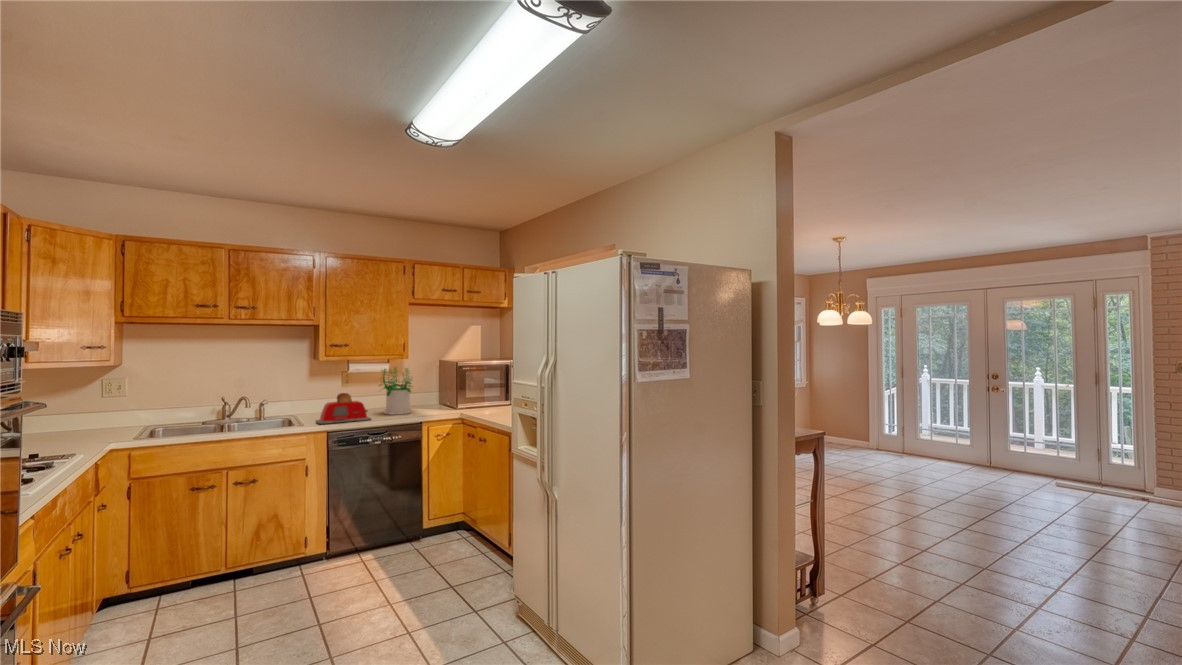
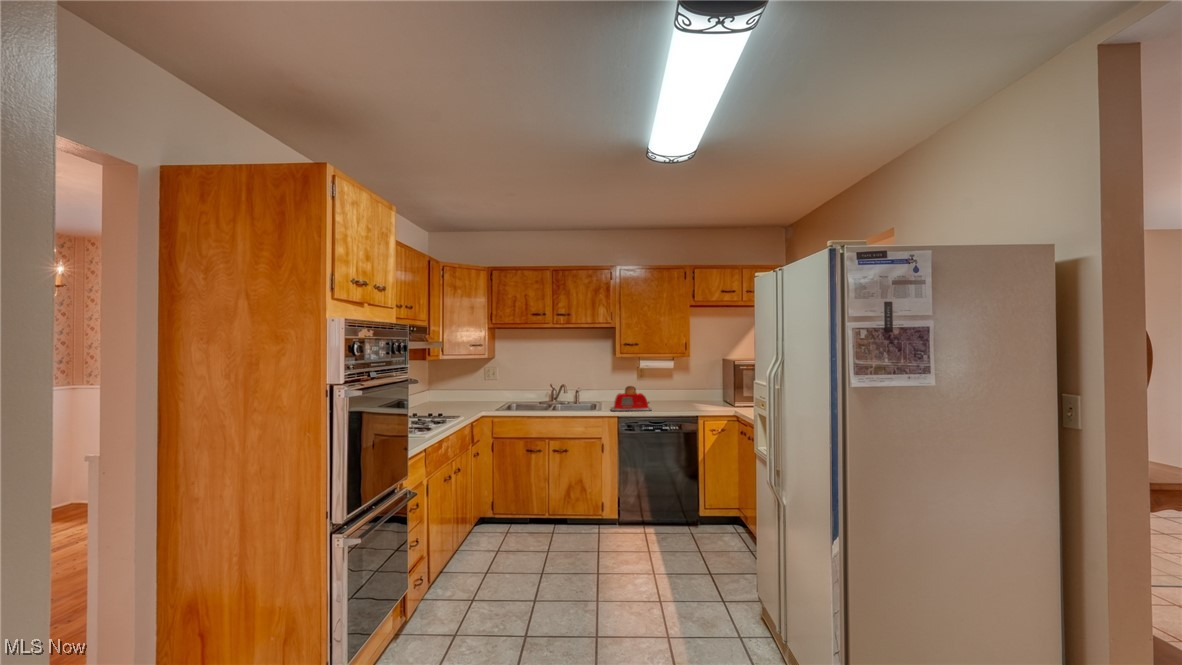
potted plant: present [379,367,411,415] -> none [660,364,692,408]

